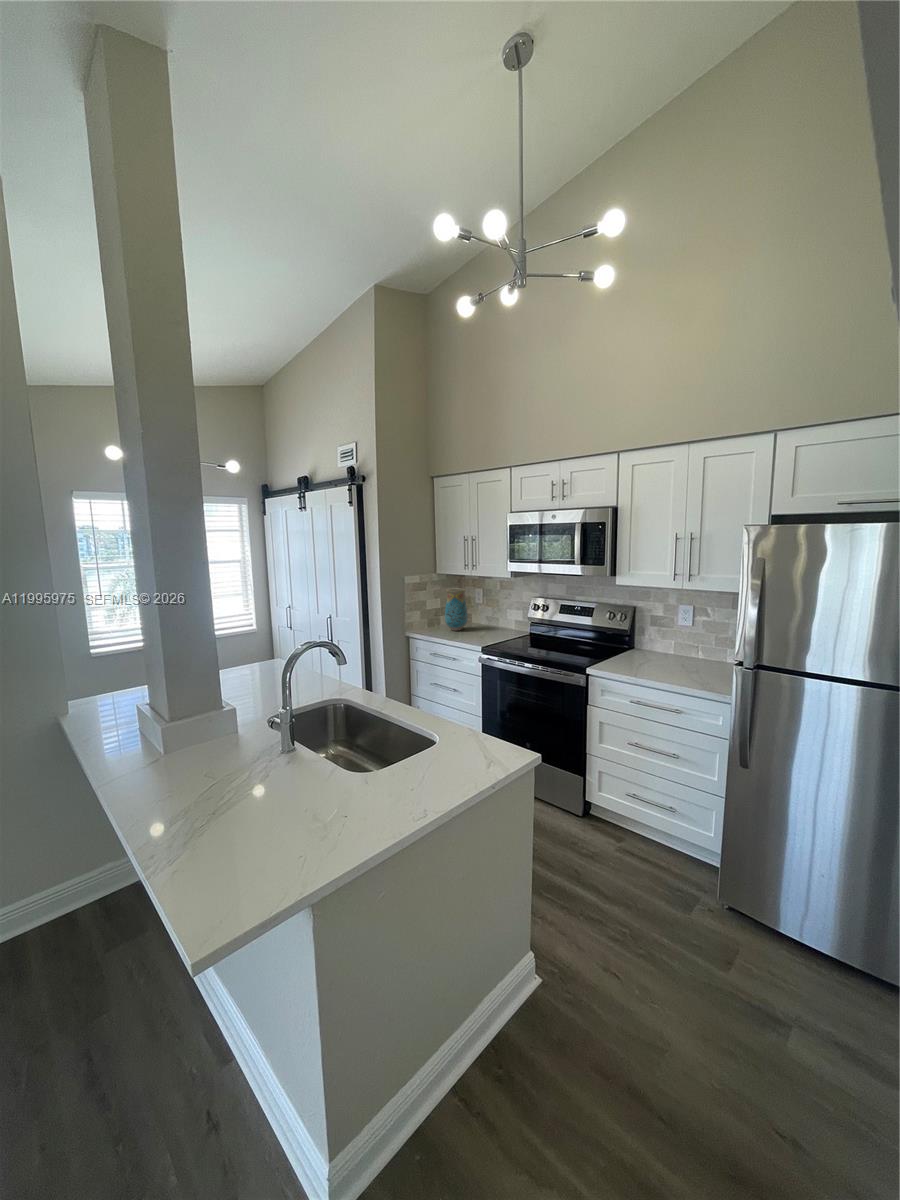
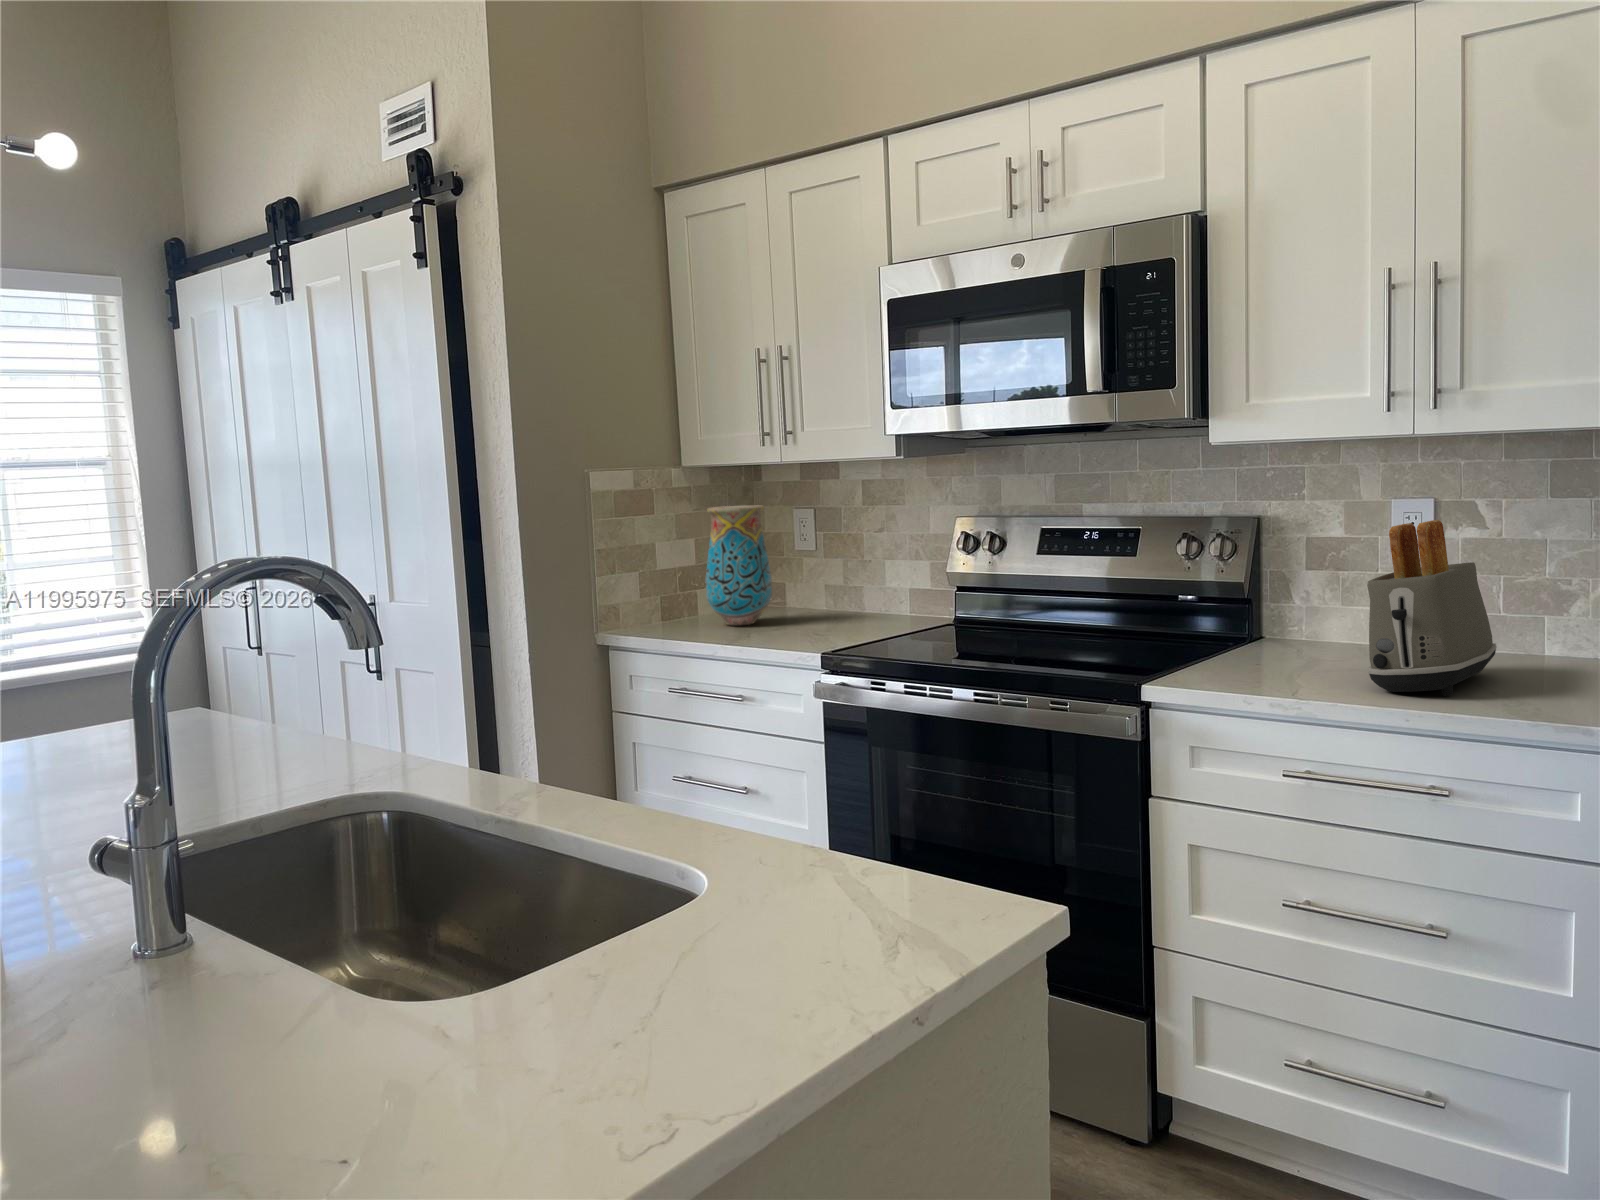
toaster: none [660,618,707,679] -> present [1367,520,1496,696]

